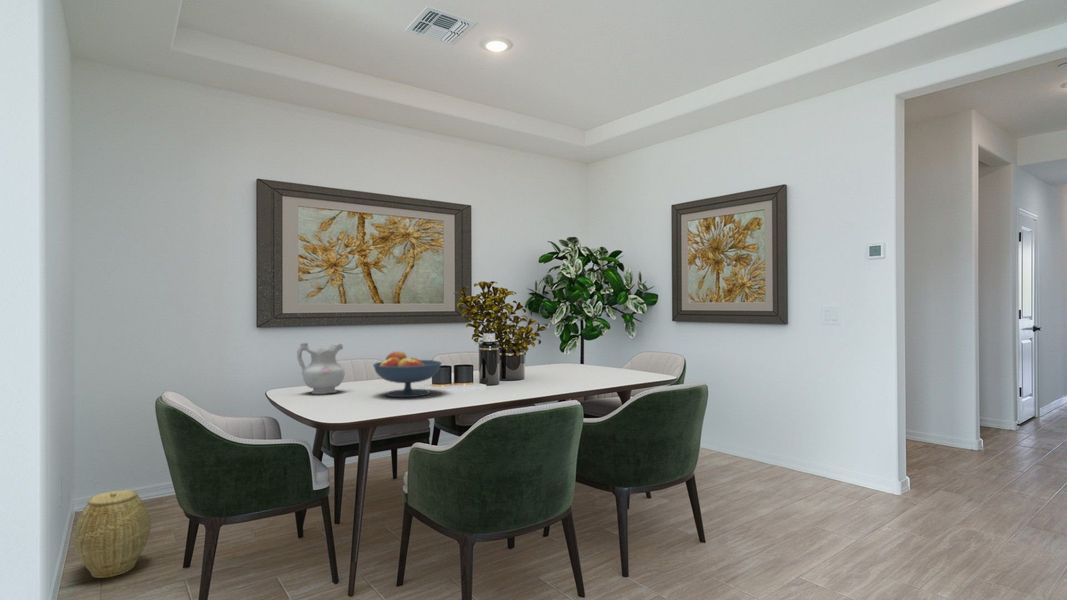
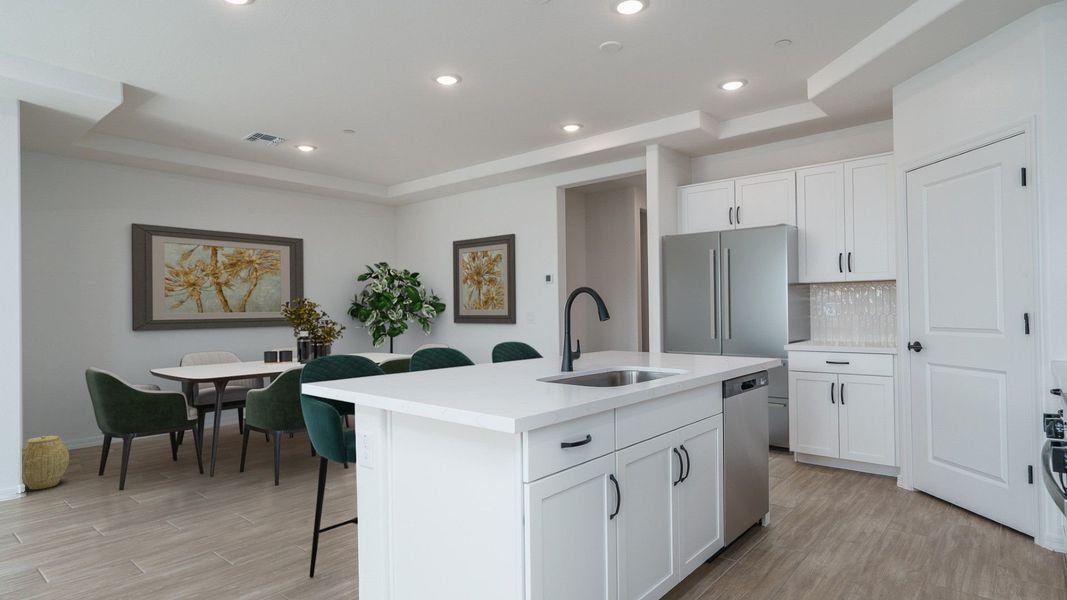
ceramic pitcher: present [297,343,345,394] -> none [173,338,205,371]
fruit bowl: present [373,351,441,397] -> none [225,343,271,370]

